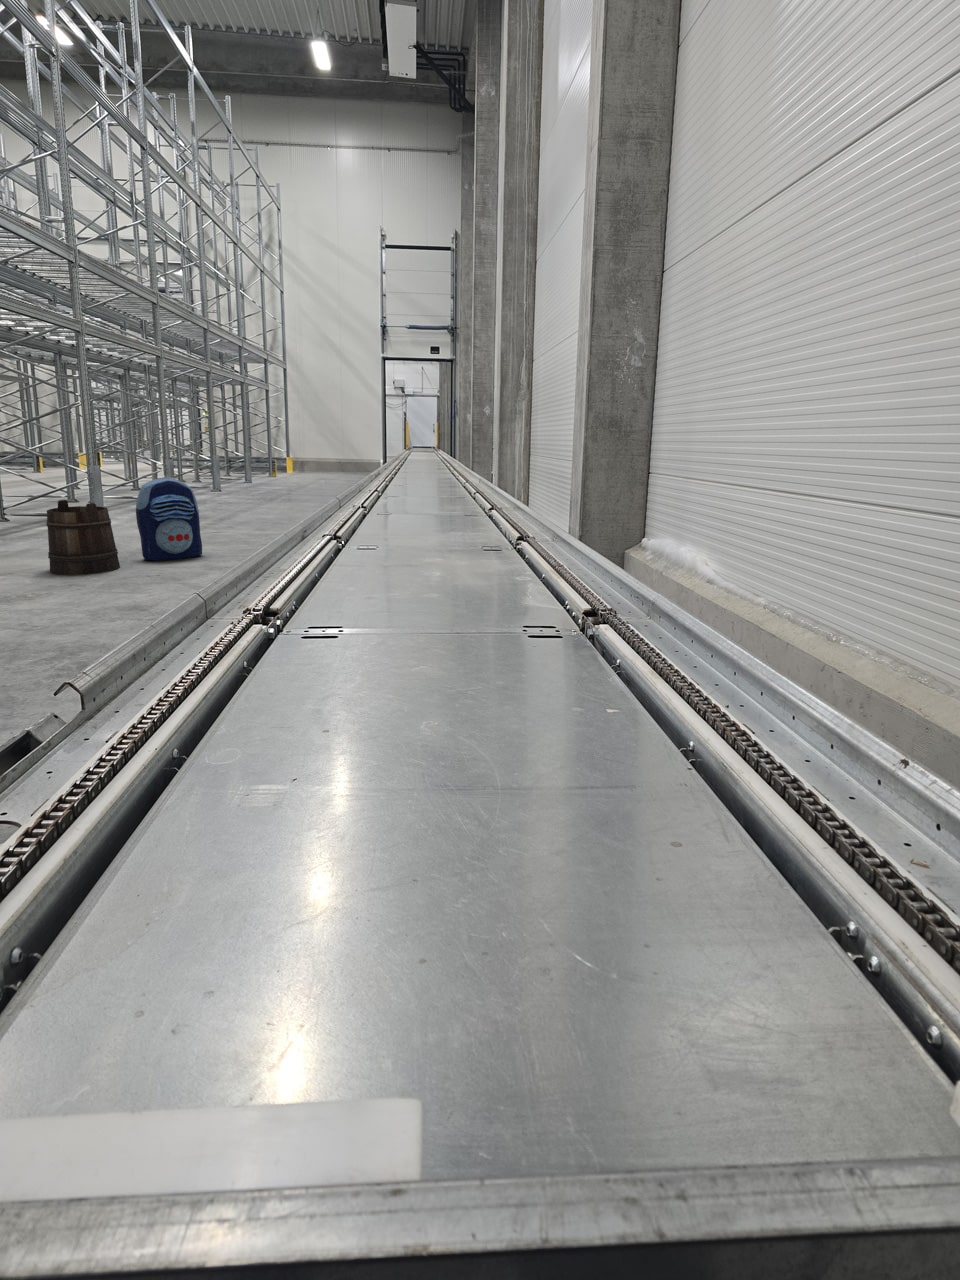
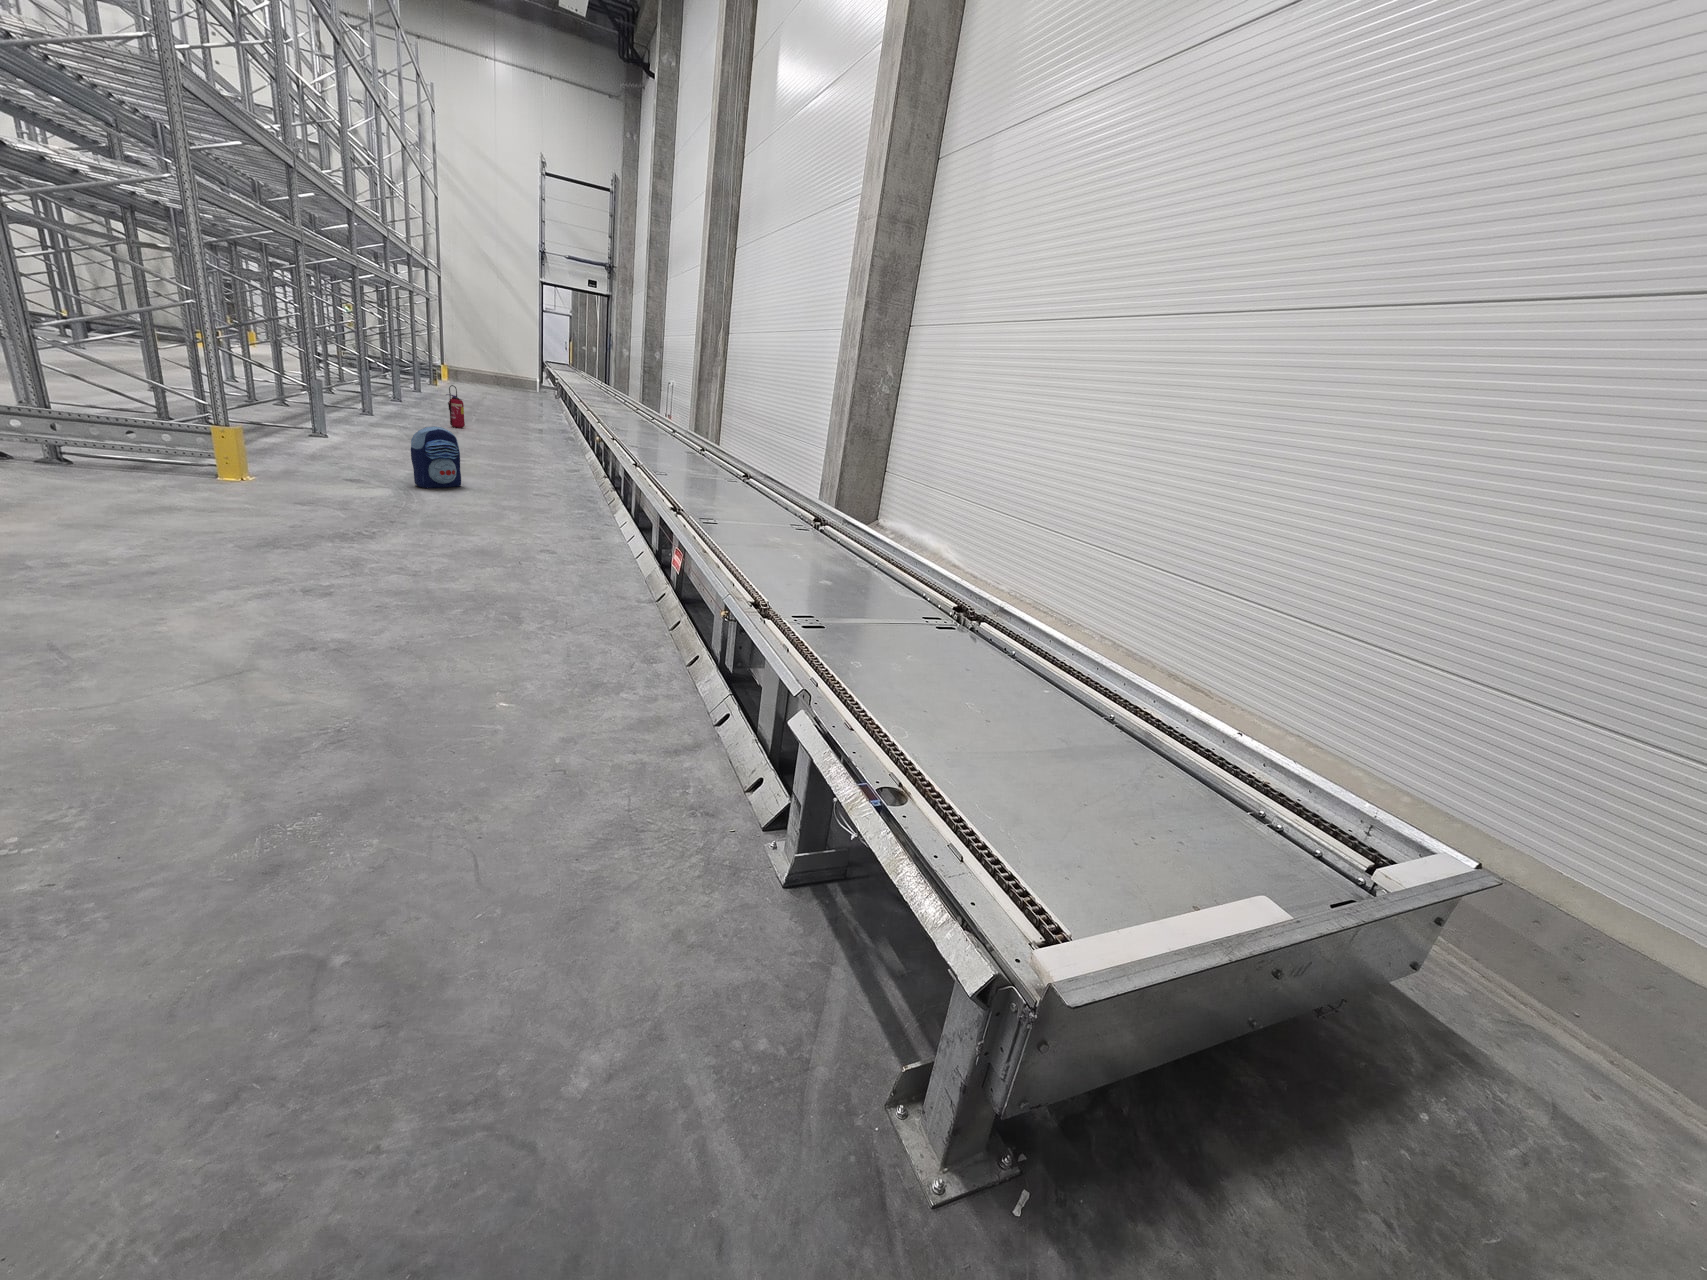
fire extinguisher: none [250,456,271,504] -> present [446,385,465,428]
bucket: present [46,500,120,575] -> none [348,438,405,497]

